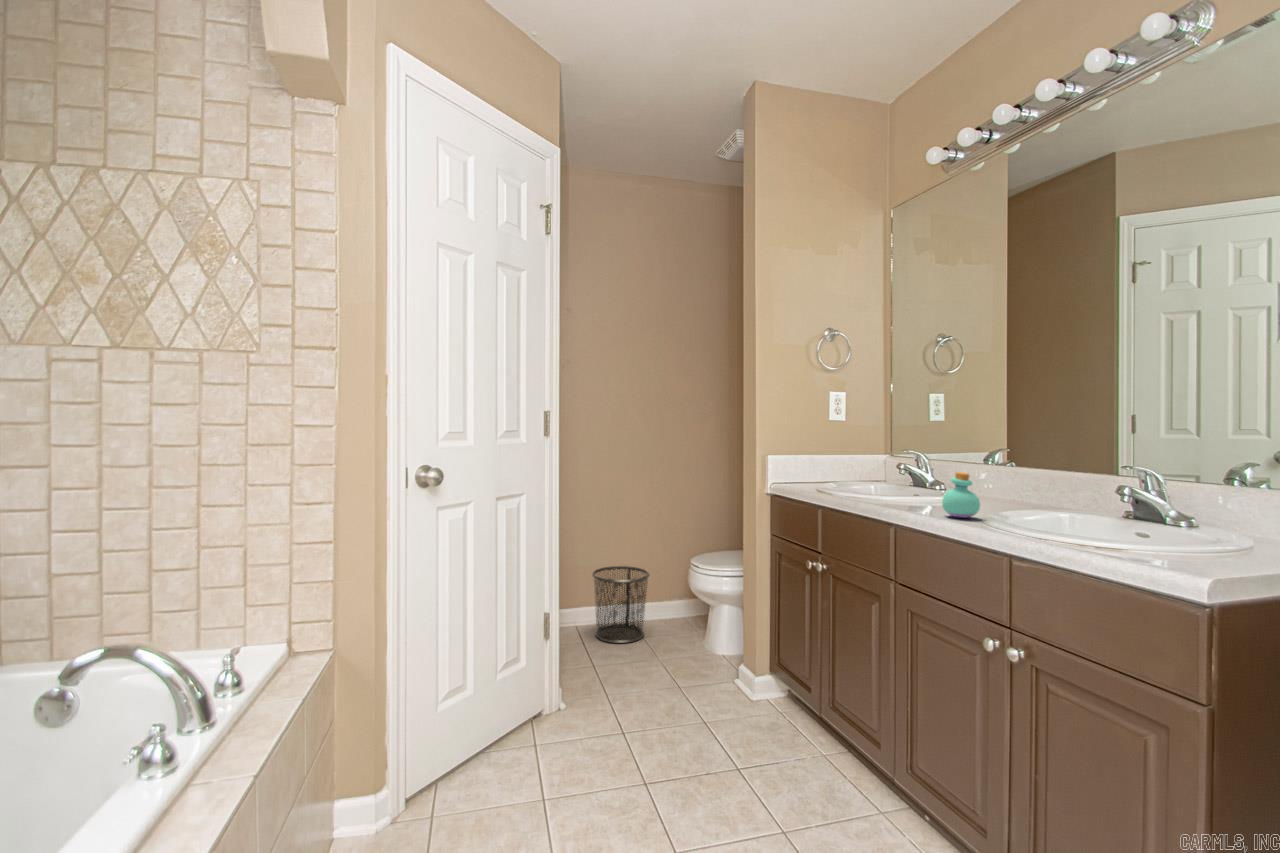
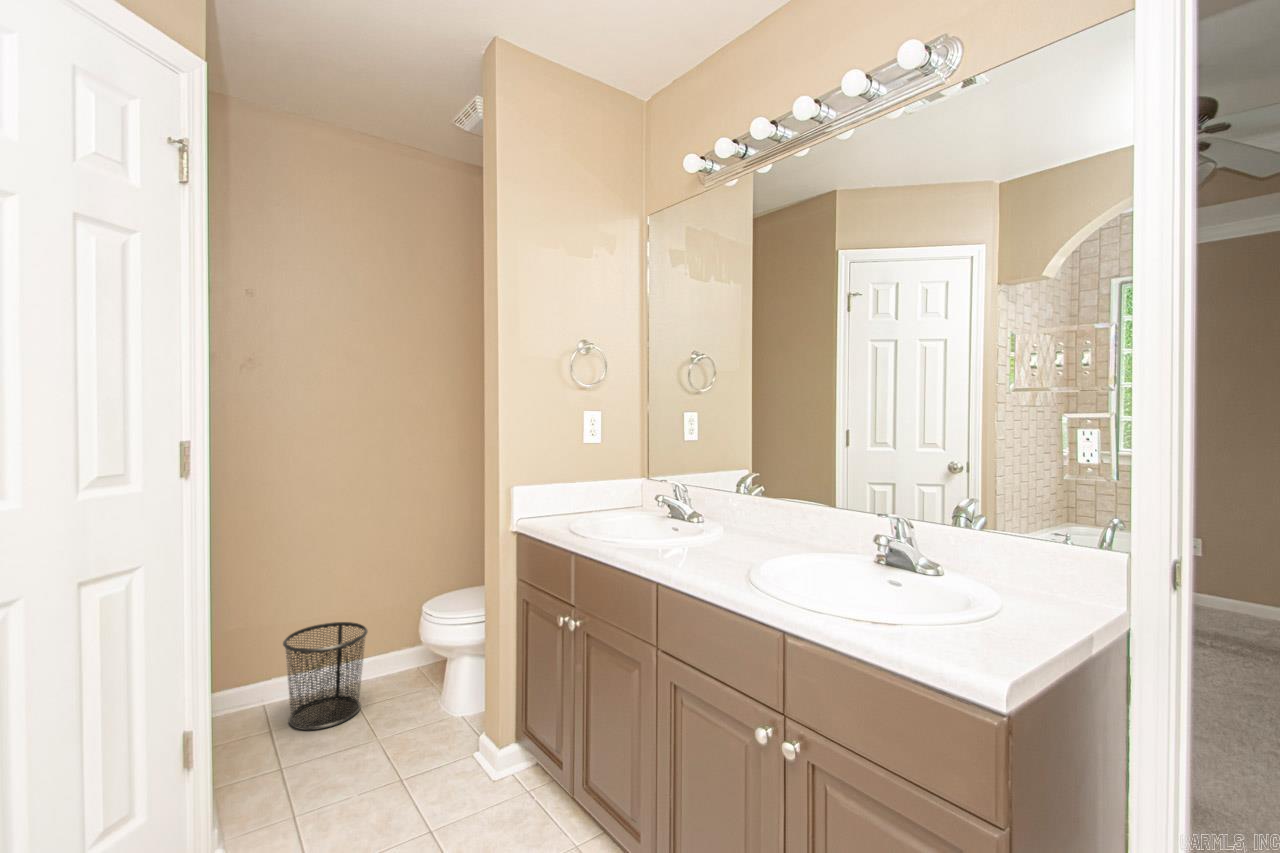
perfume bottle: present [942,472,980,518] -> none [707,521,745,574]

